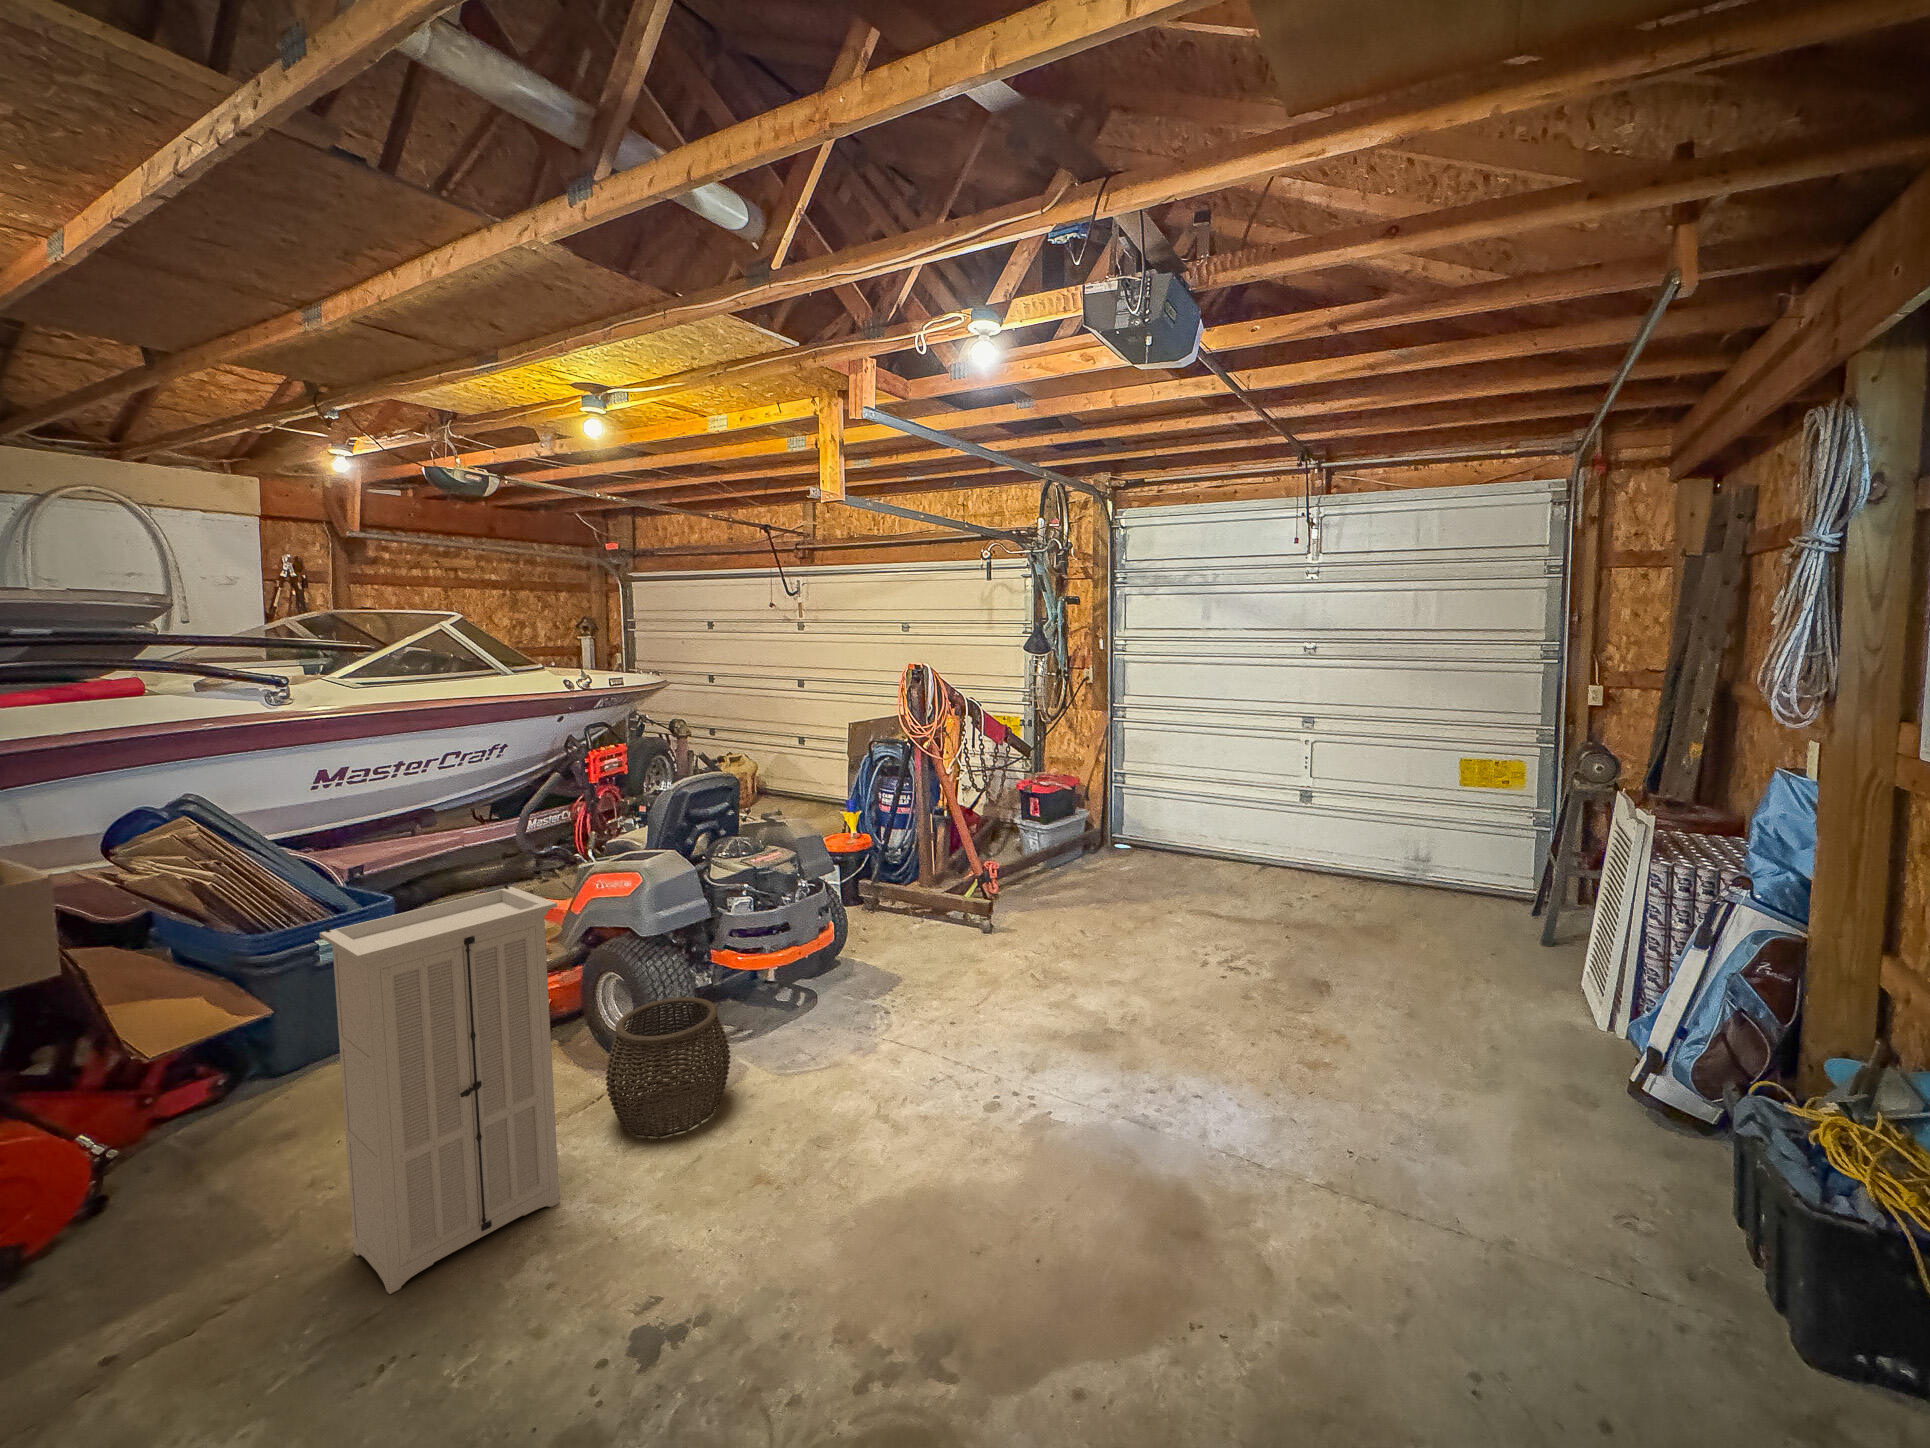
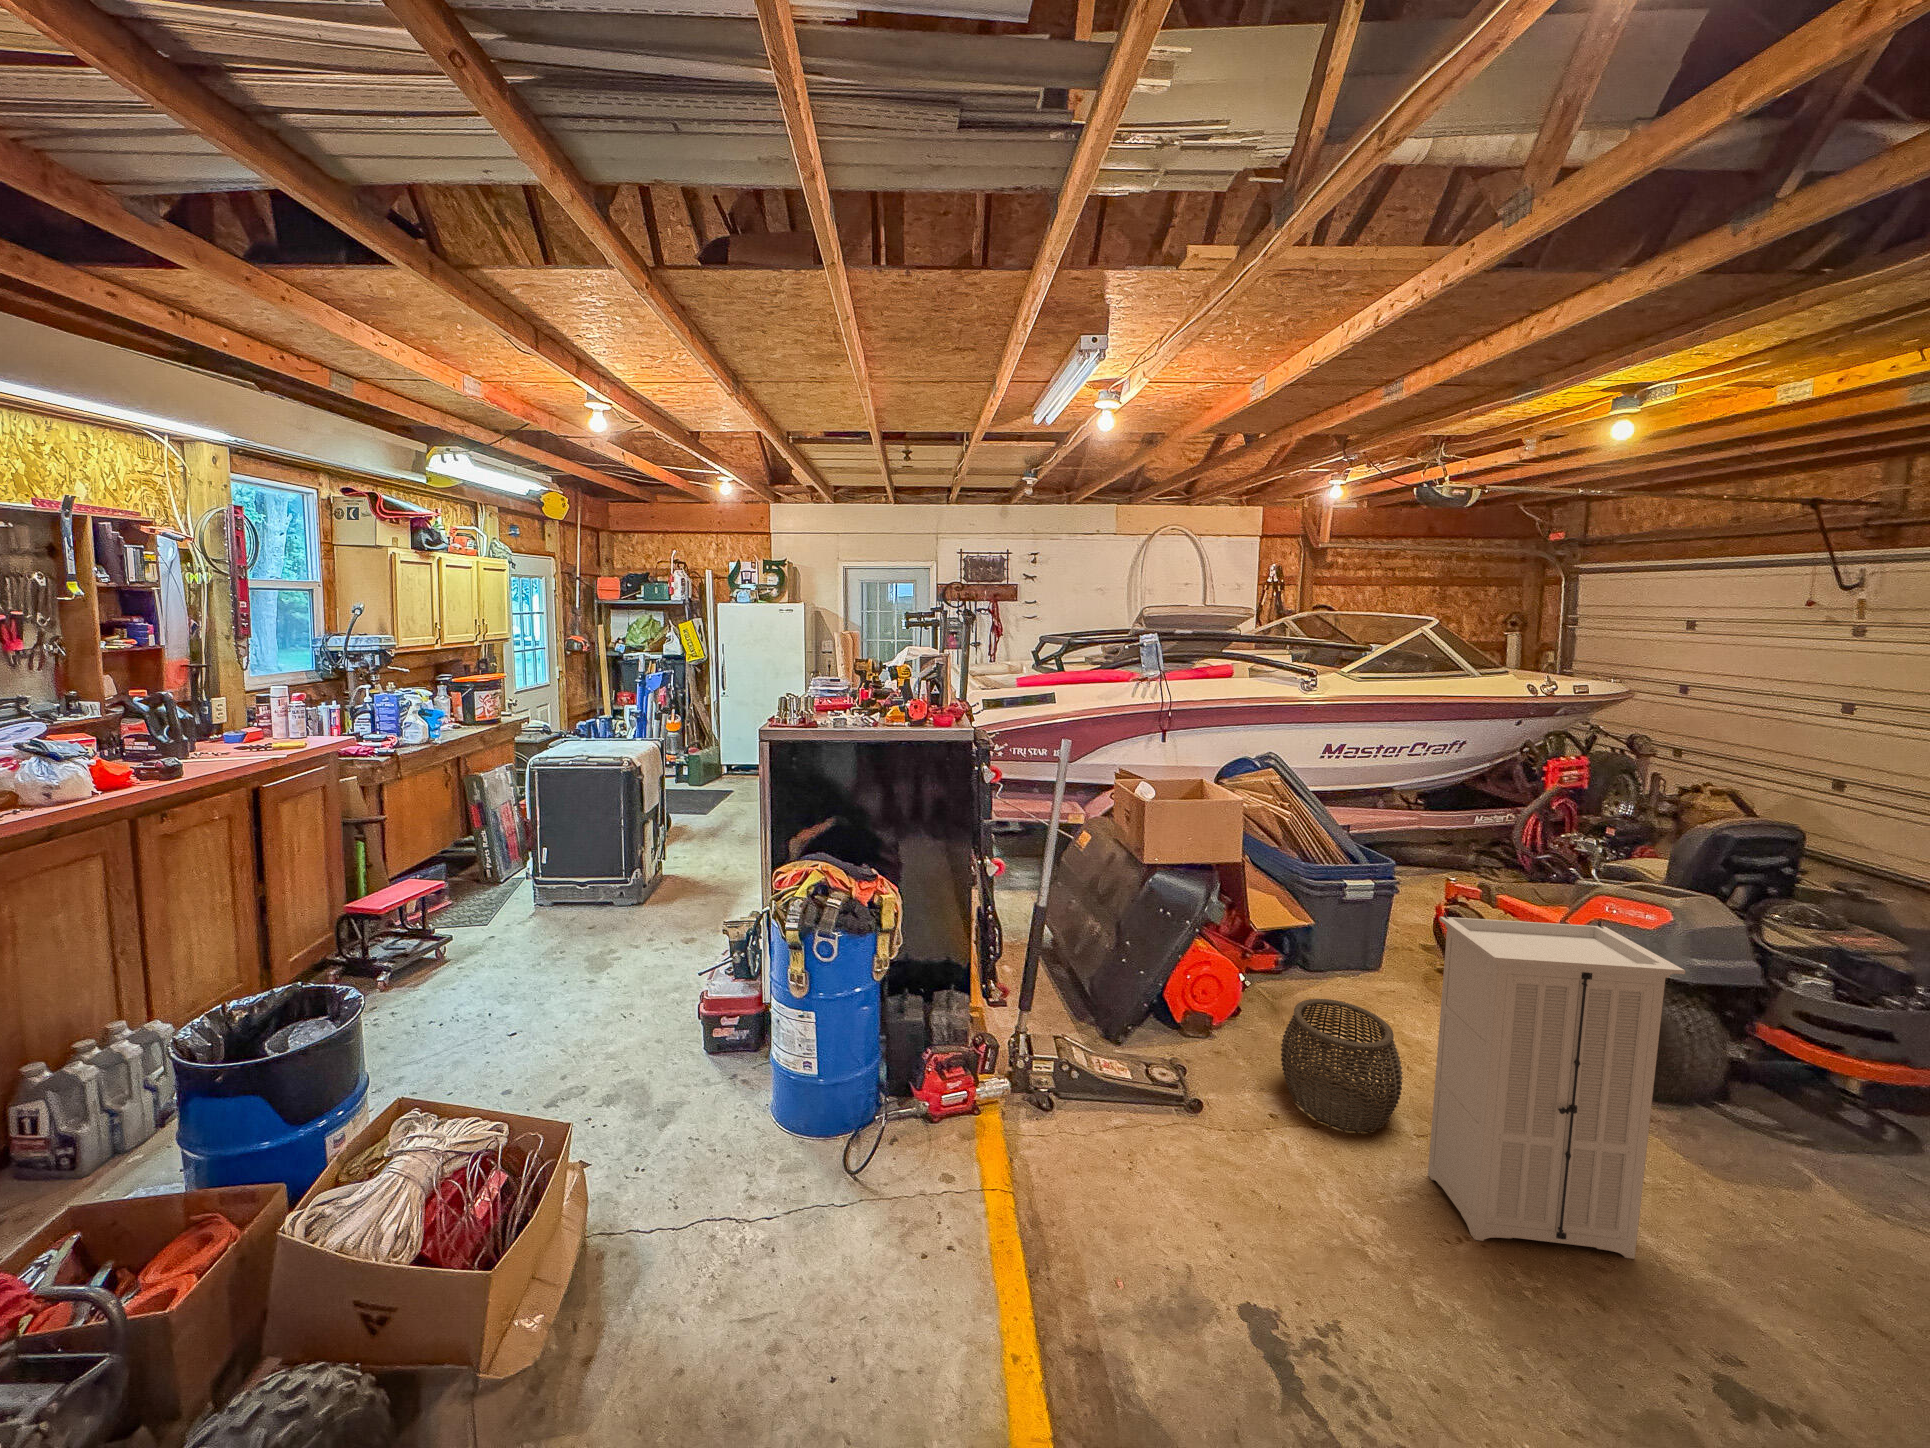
woven basket: present [605,997,731,1137] -> present [1281,999,1403,1133]

